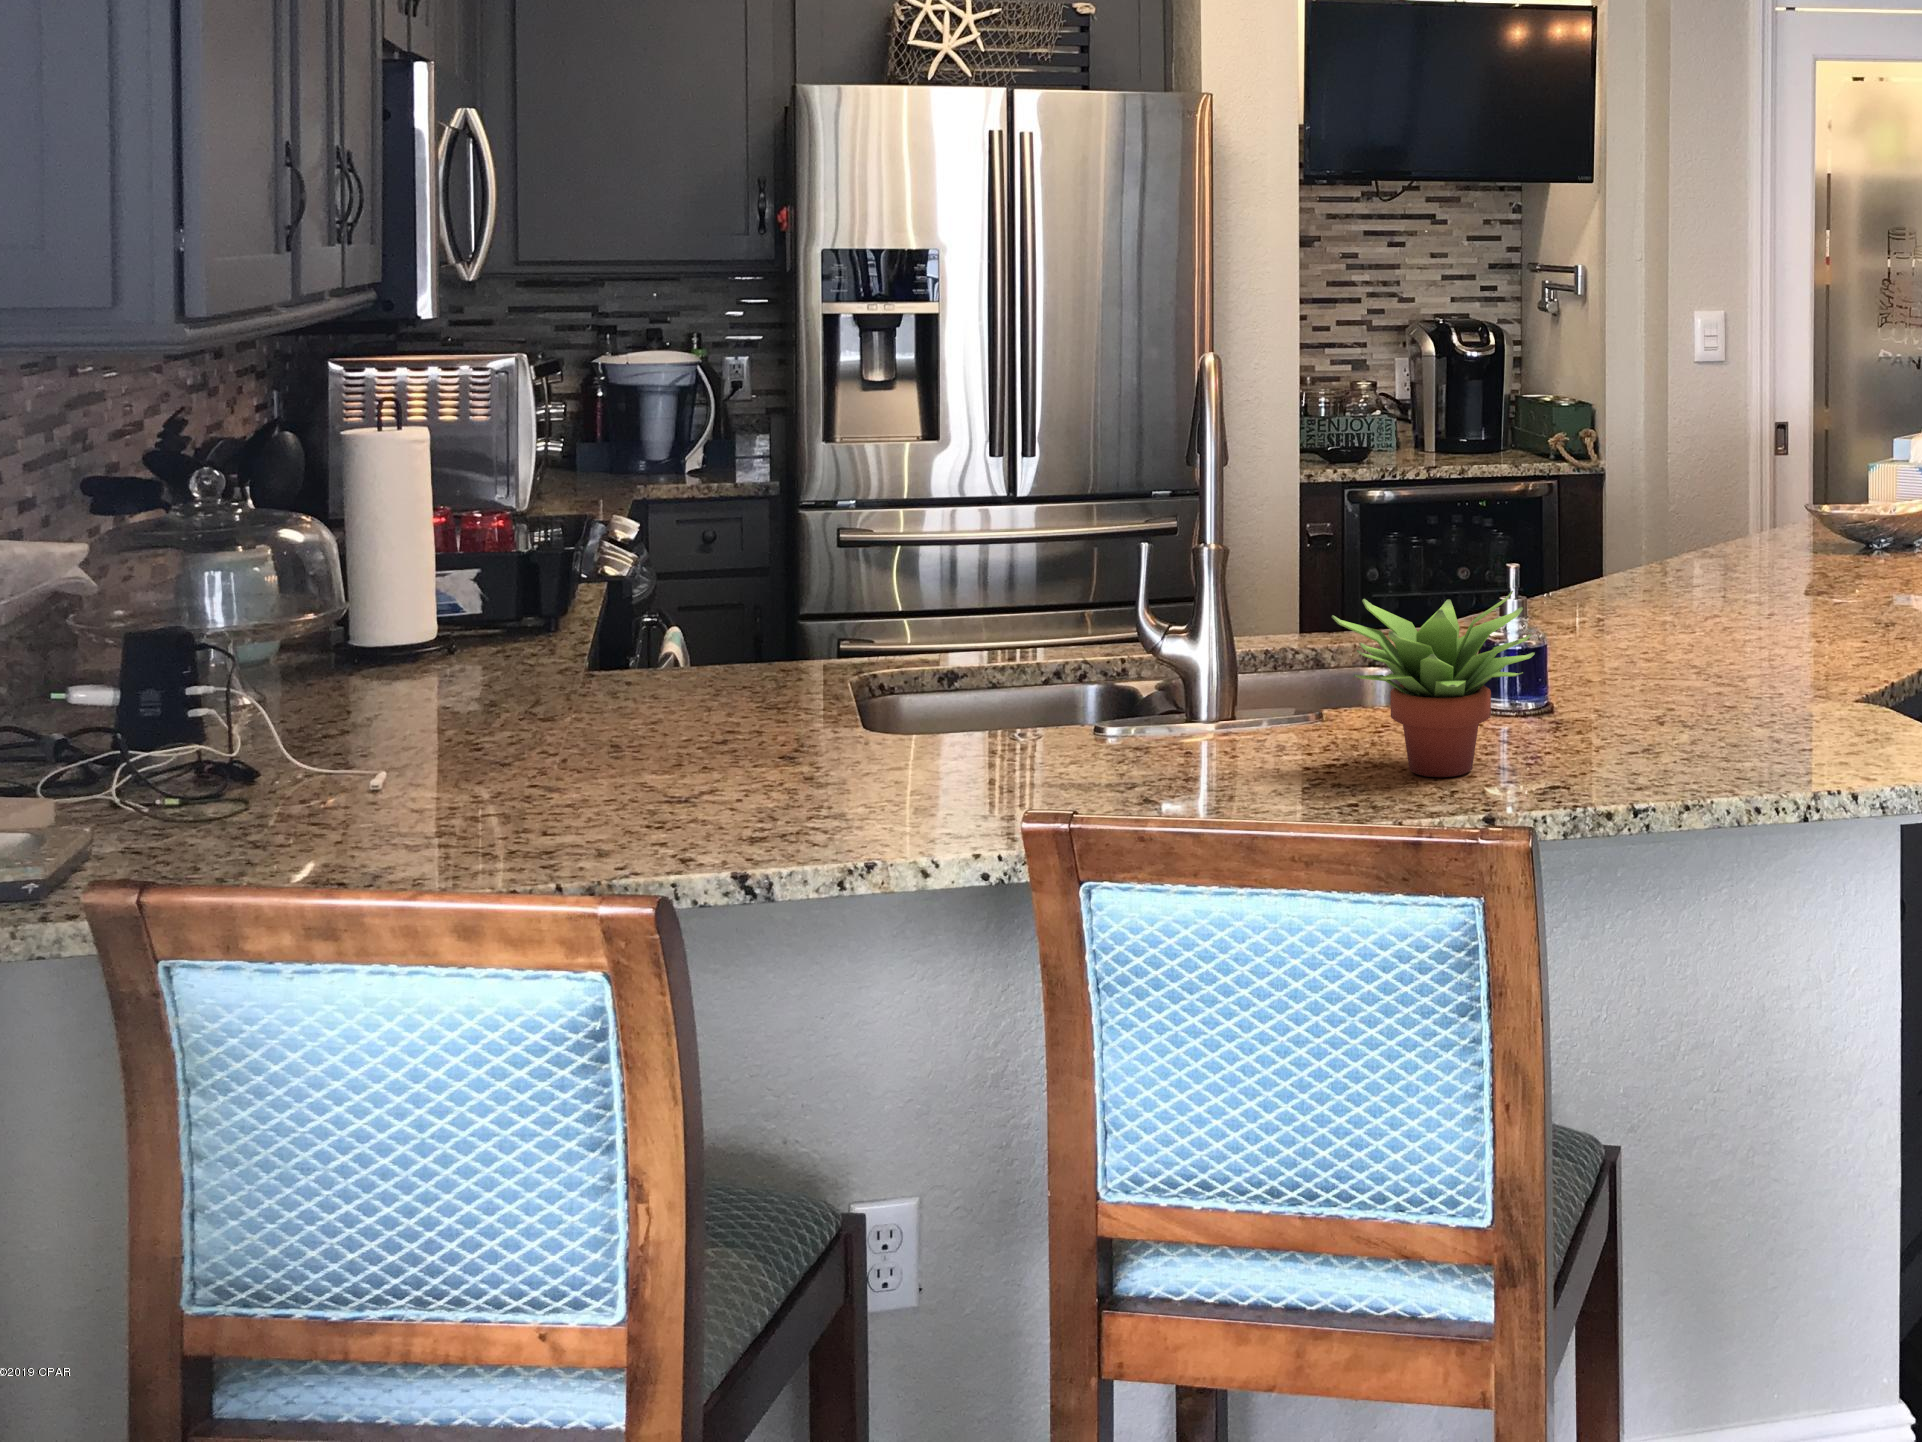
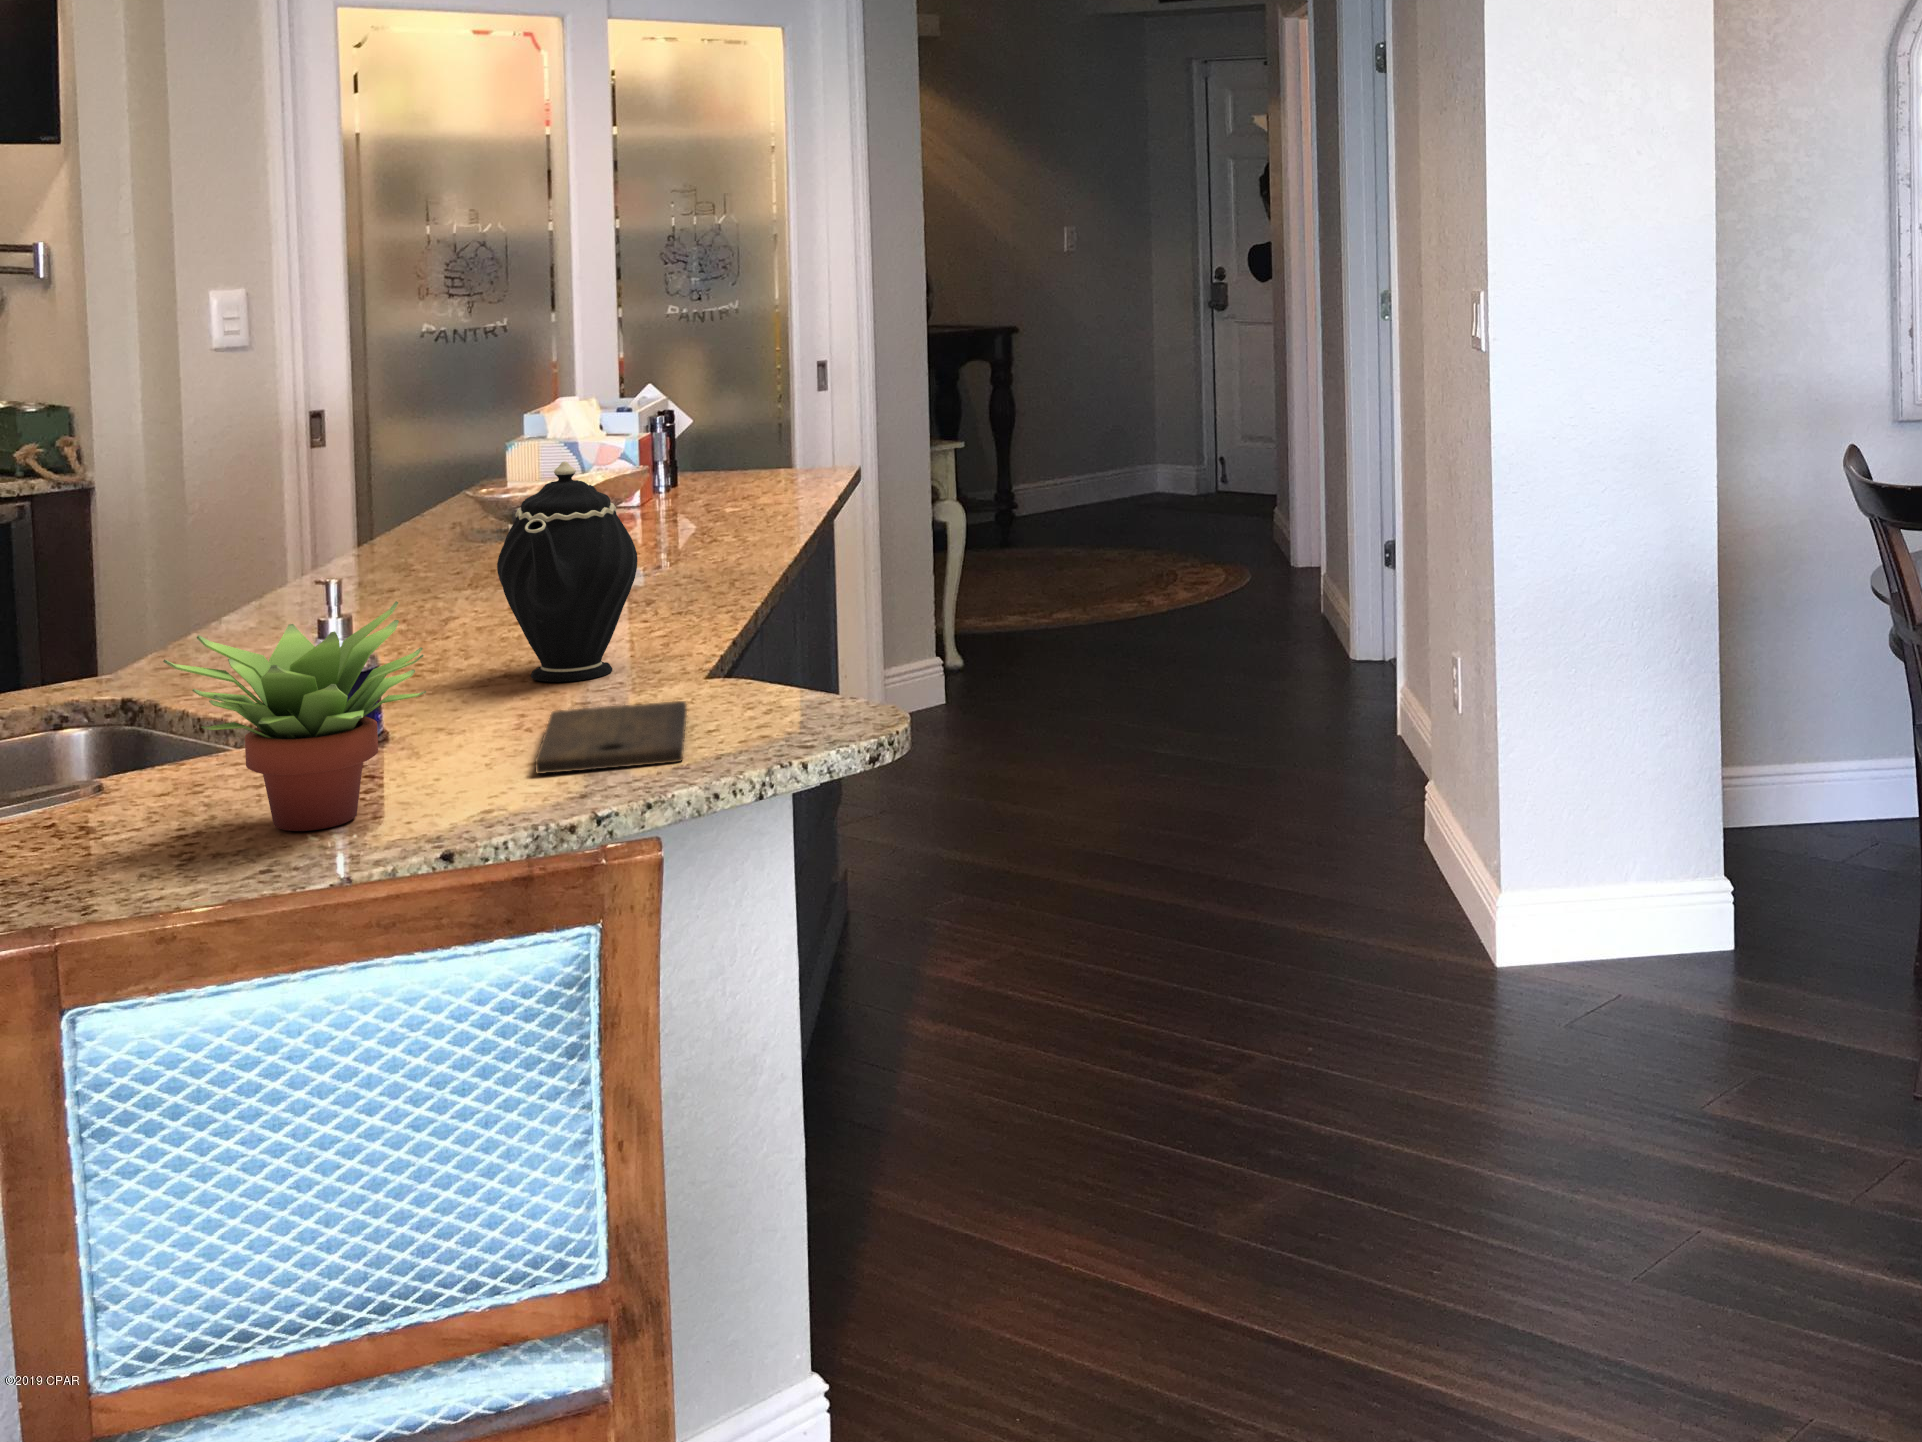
teapot: none [1698,483,1816,686] -> present [497,461,637,682]
cutting board: none [1628,709,1799,774] -> present [535,701,687,774]

